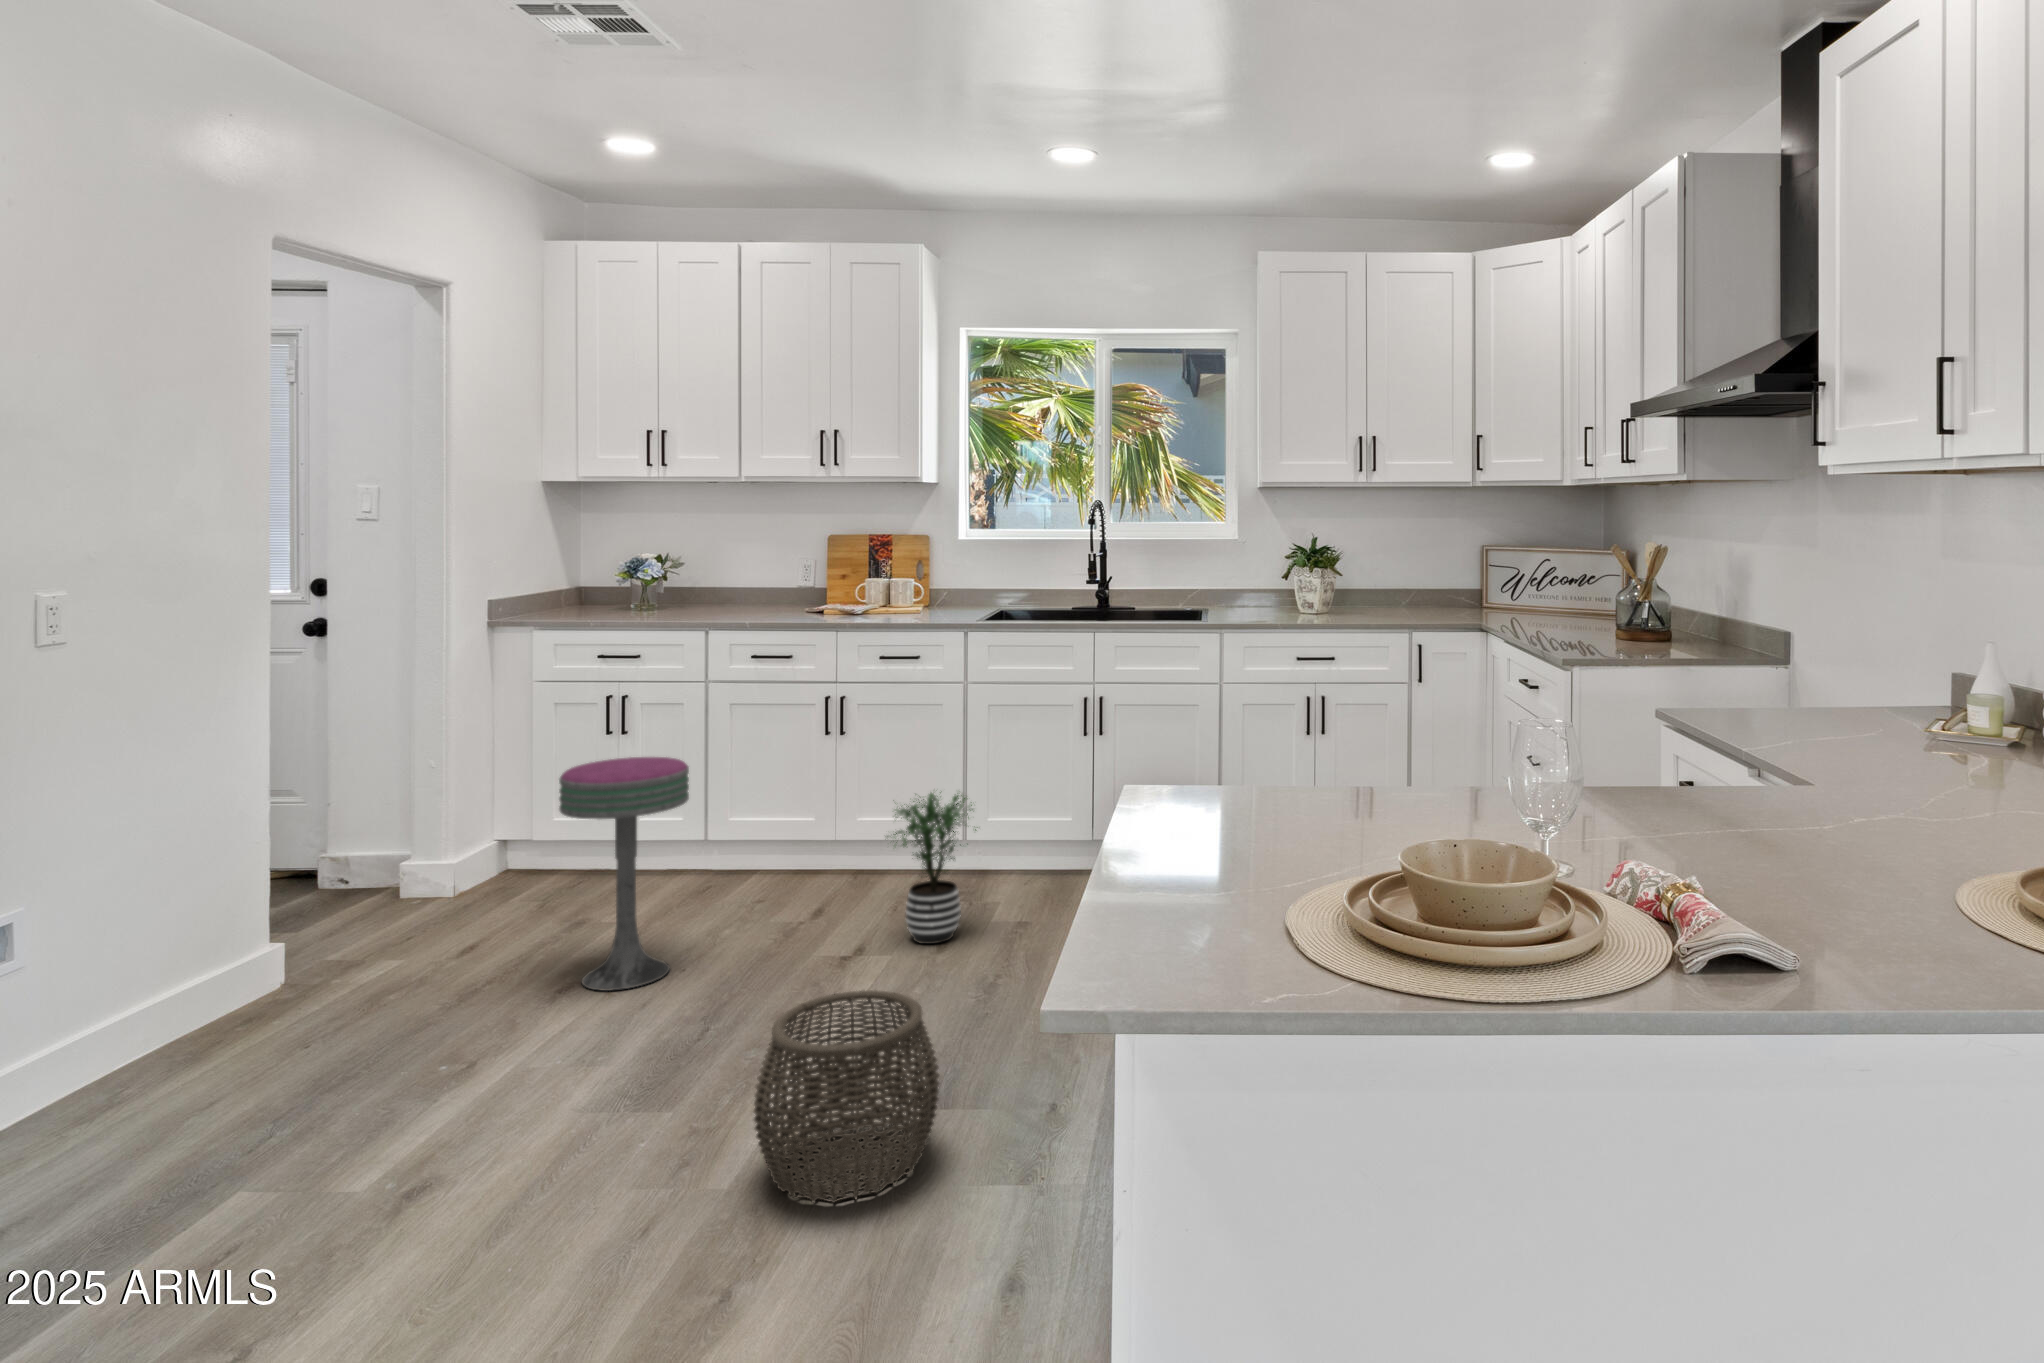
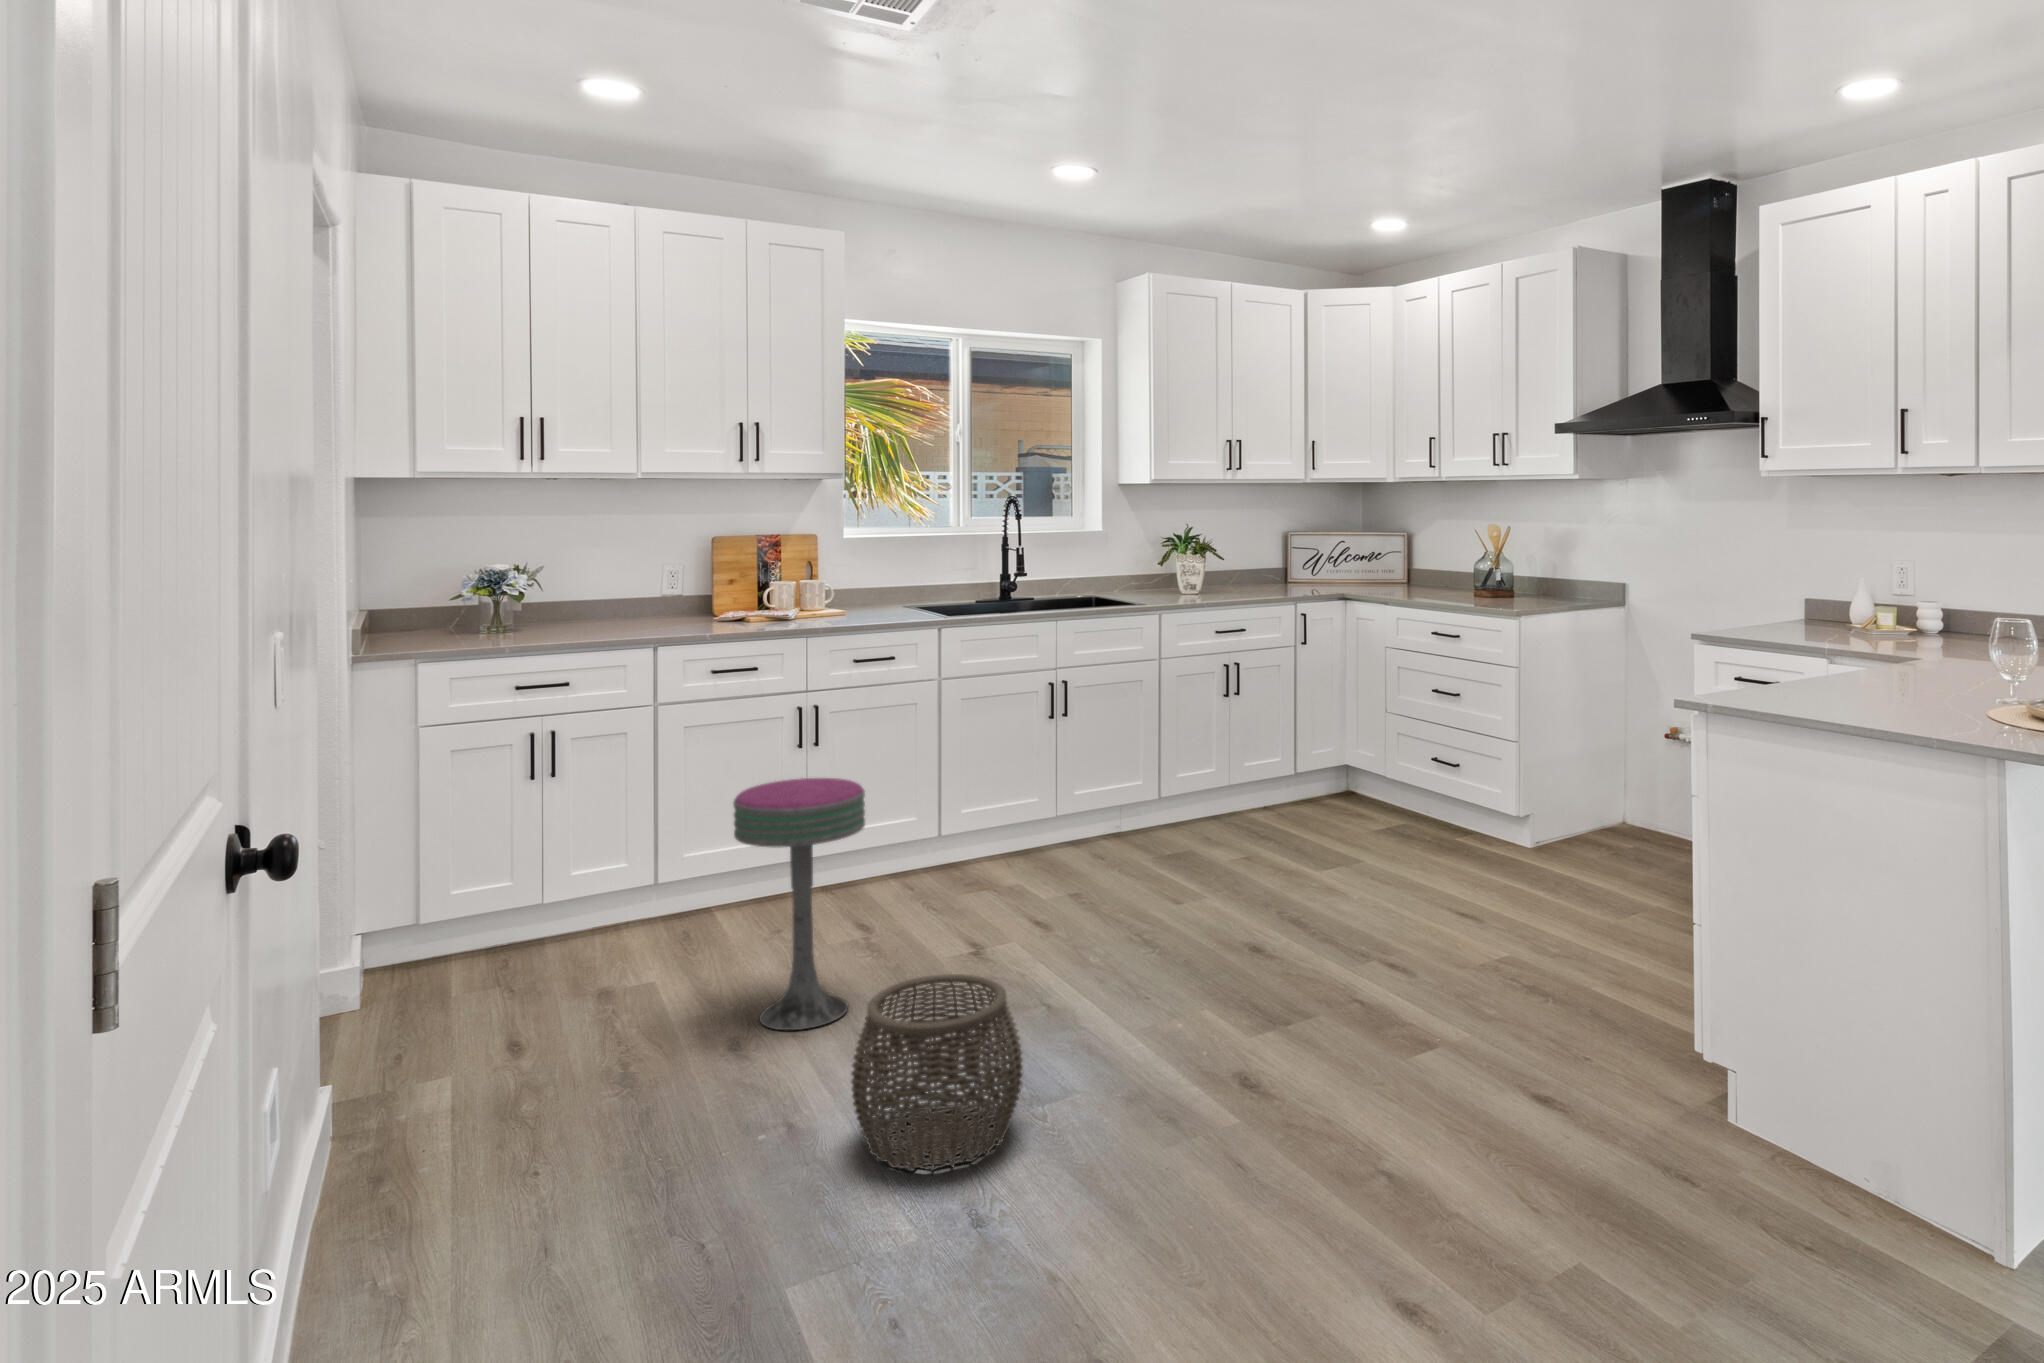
potted plant: present [887,792,978,944] -> none [973,778,1082,929]
woven basket: present [754,990,940,1203] -> present [851,974,1023,1171]

